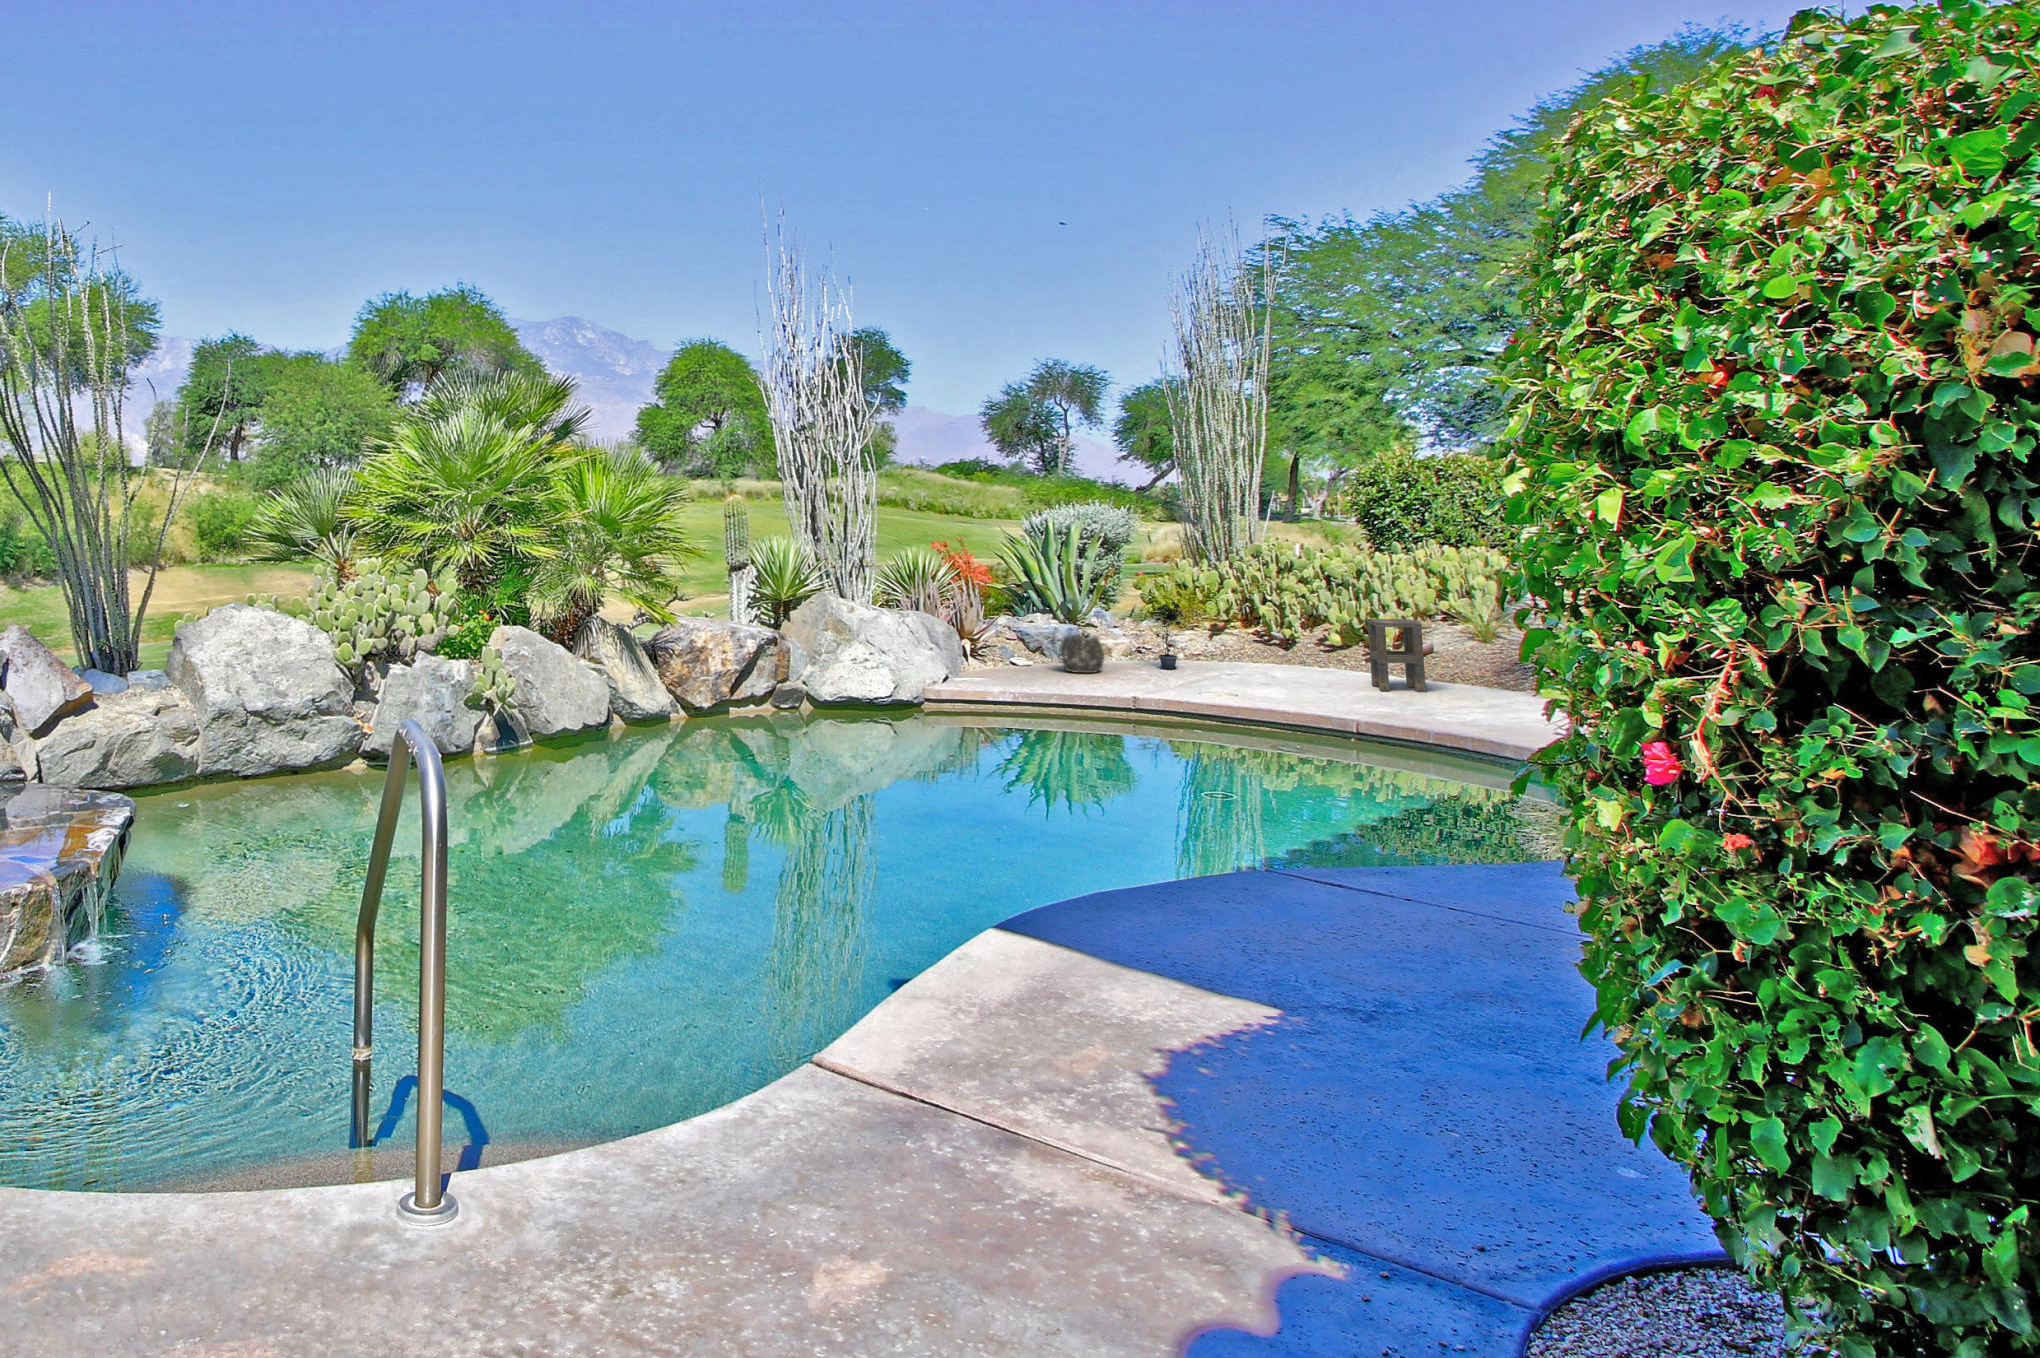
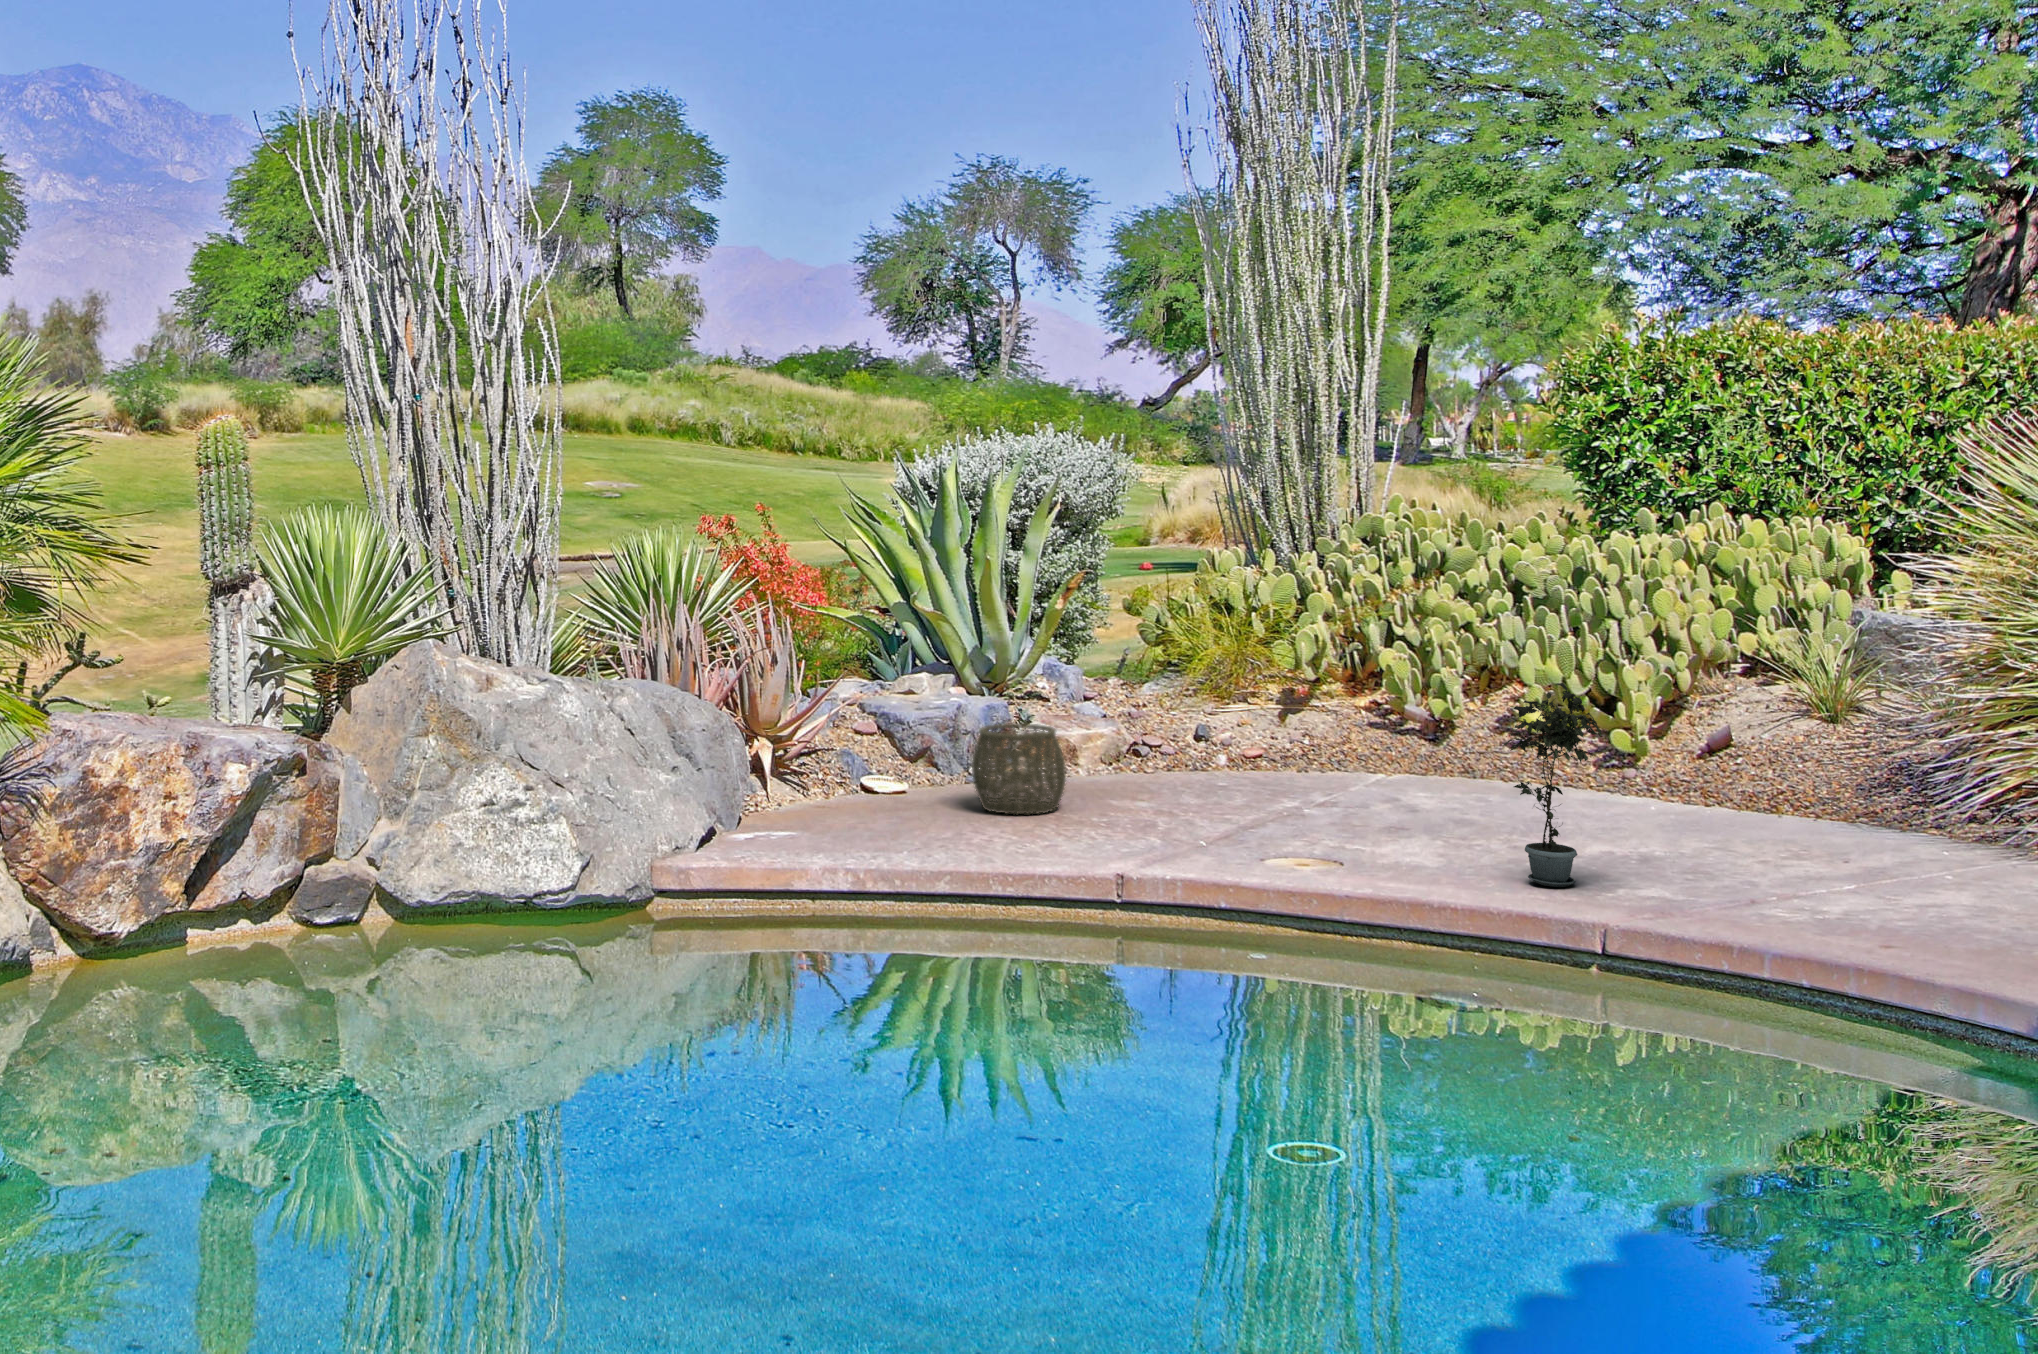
potted plant: present [1152,599,1183,669] -> present [1503,683,1601,887]
side table: present [1368,619,1426,693] -> none [1615,682,1734,851]

